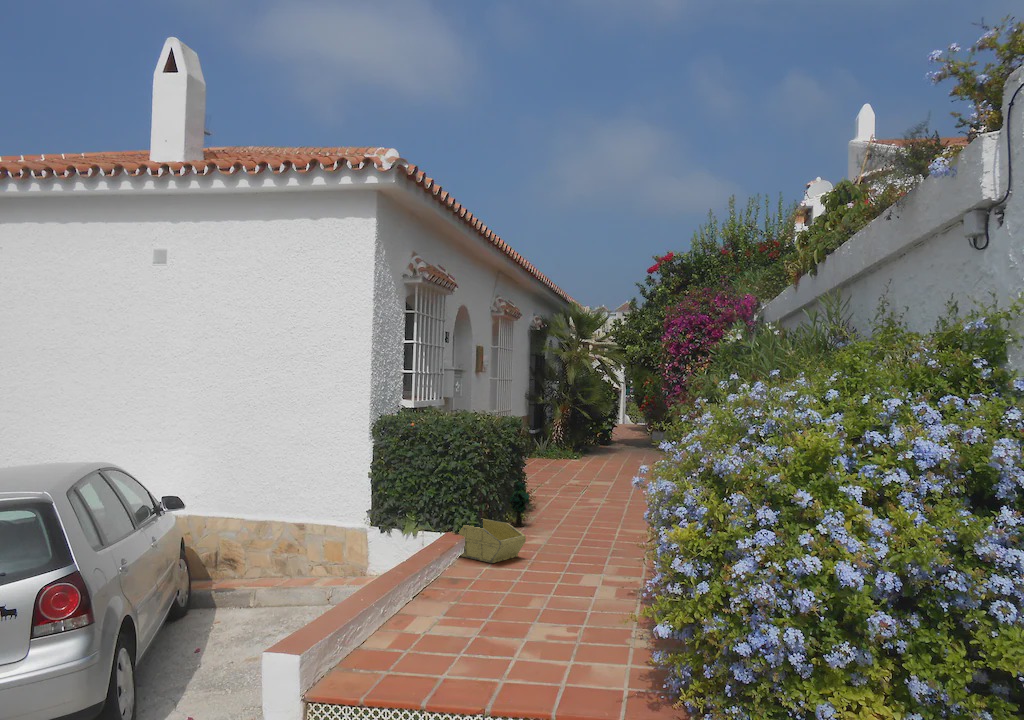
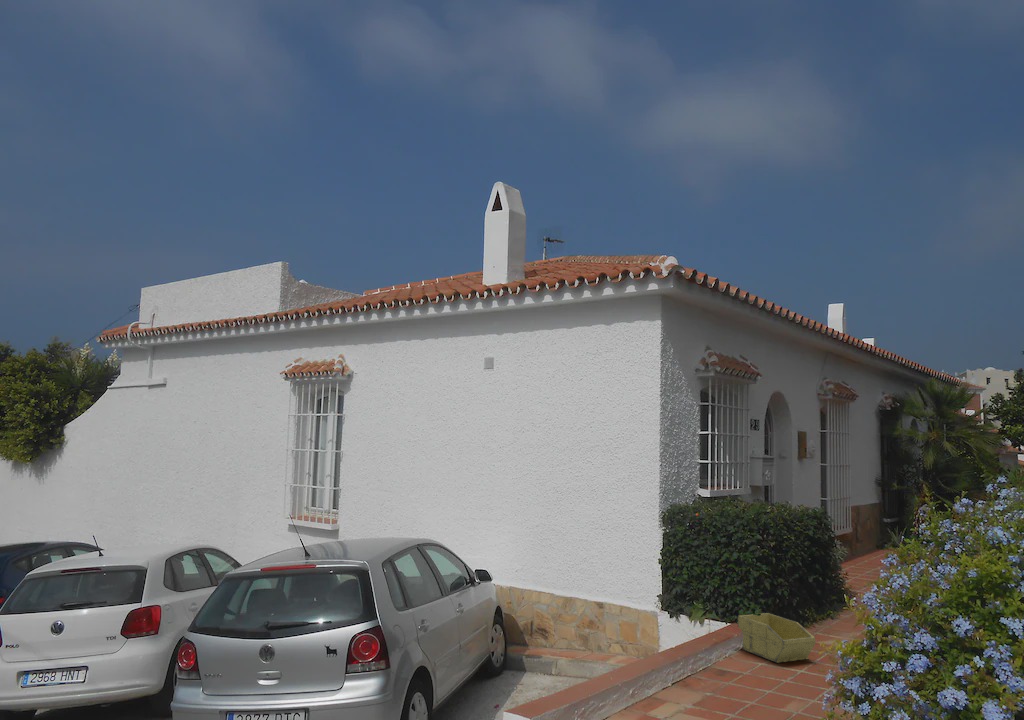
decorative plant: present [510,477,529,527] -> none [811,574,838,627]

